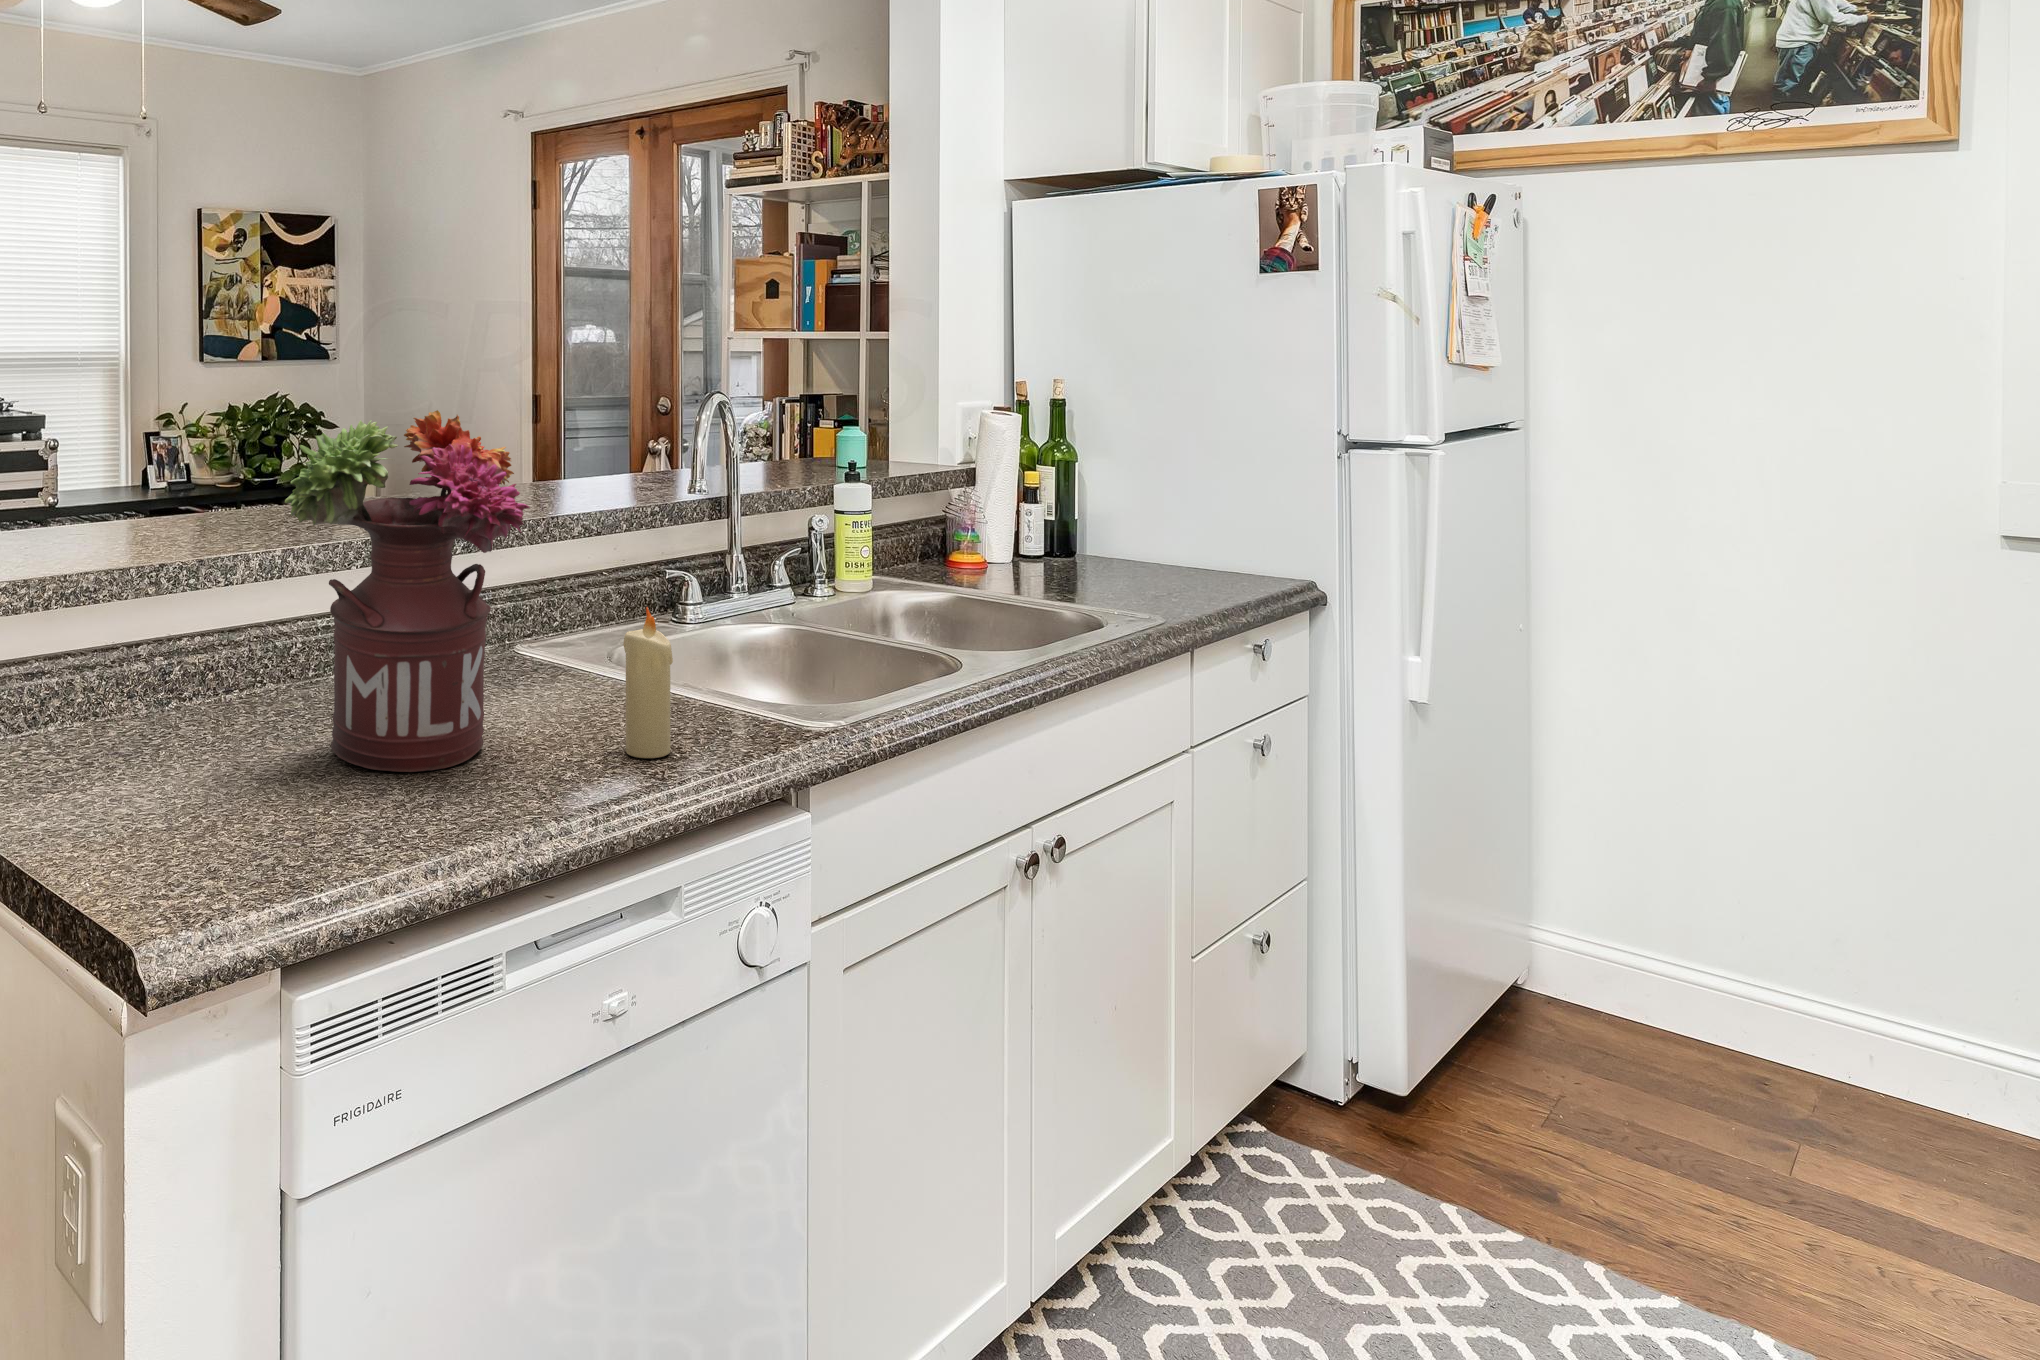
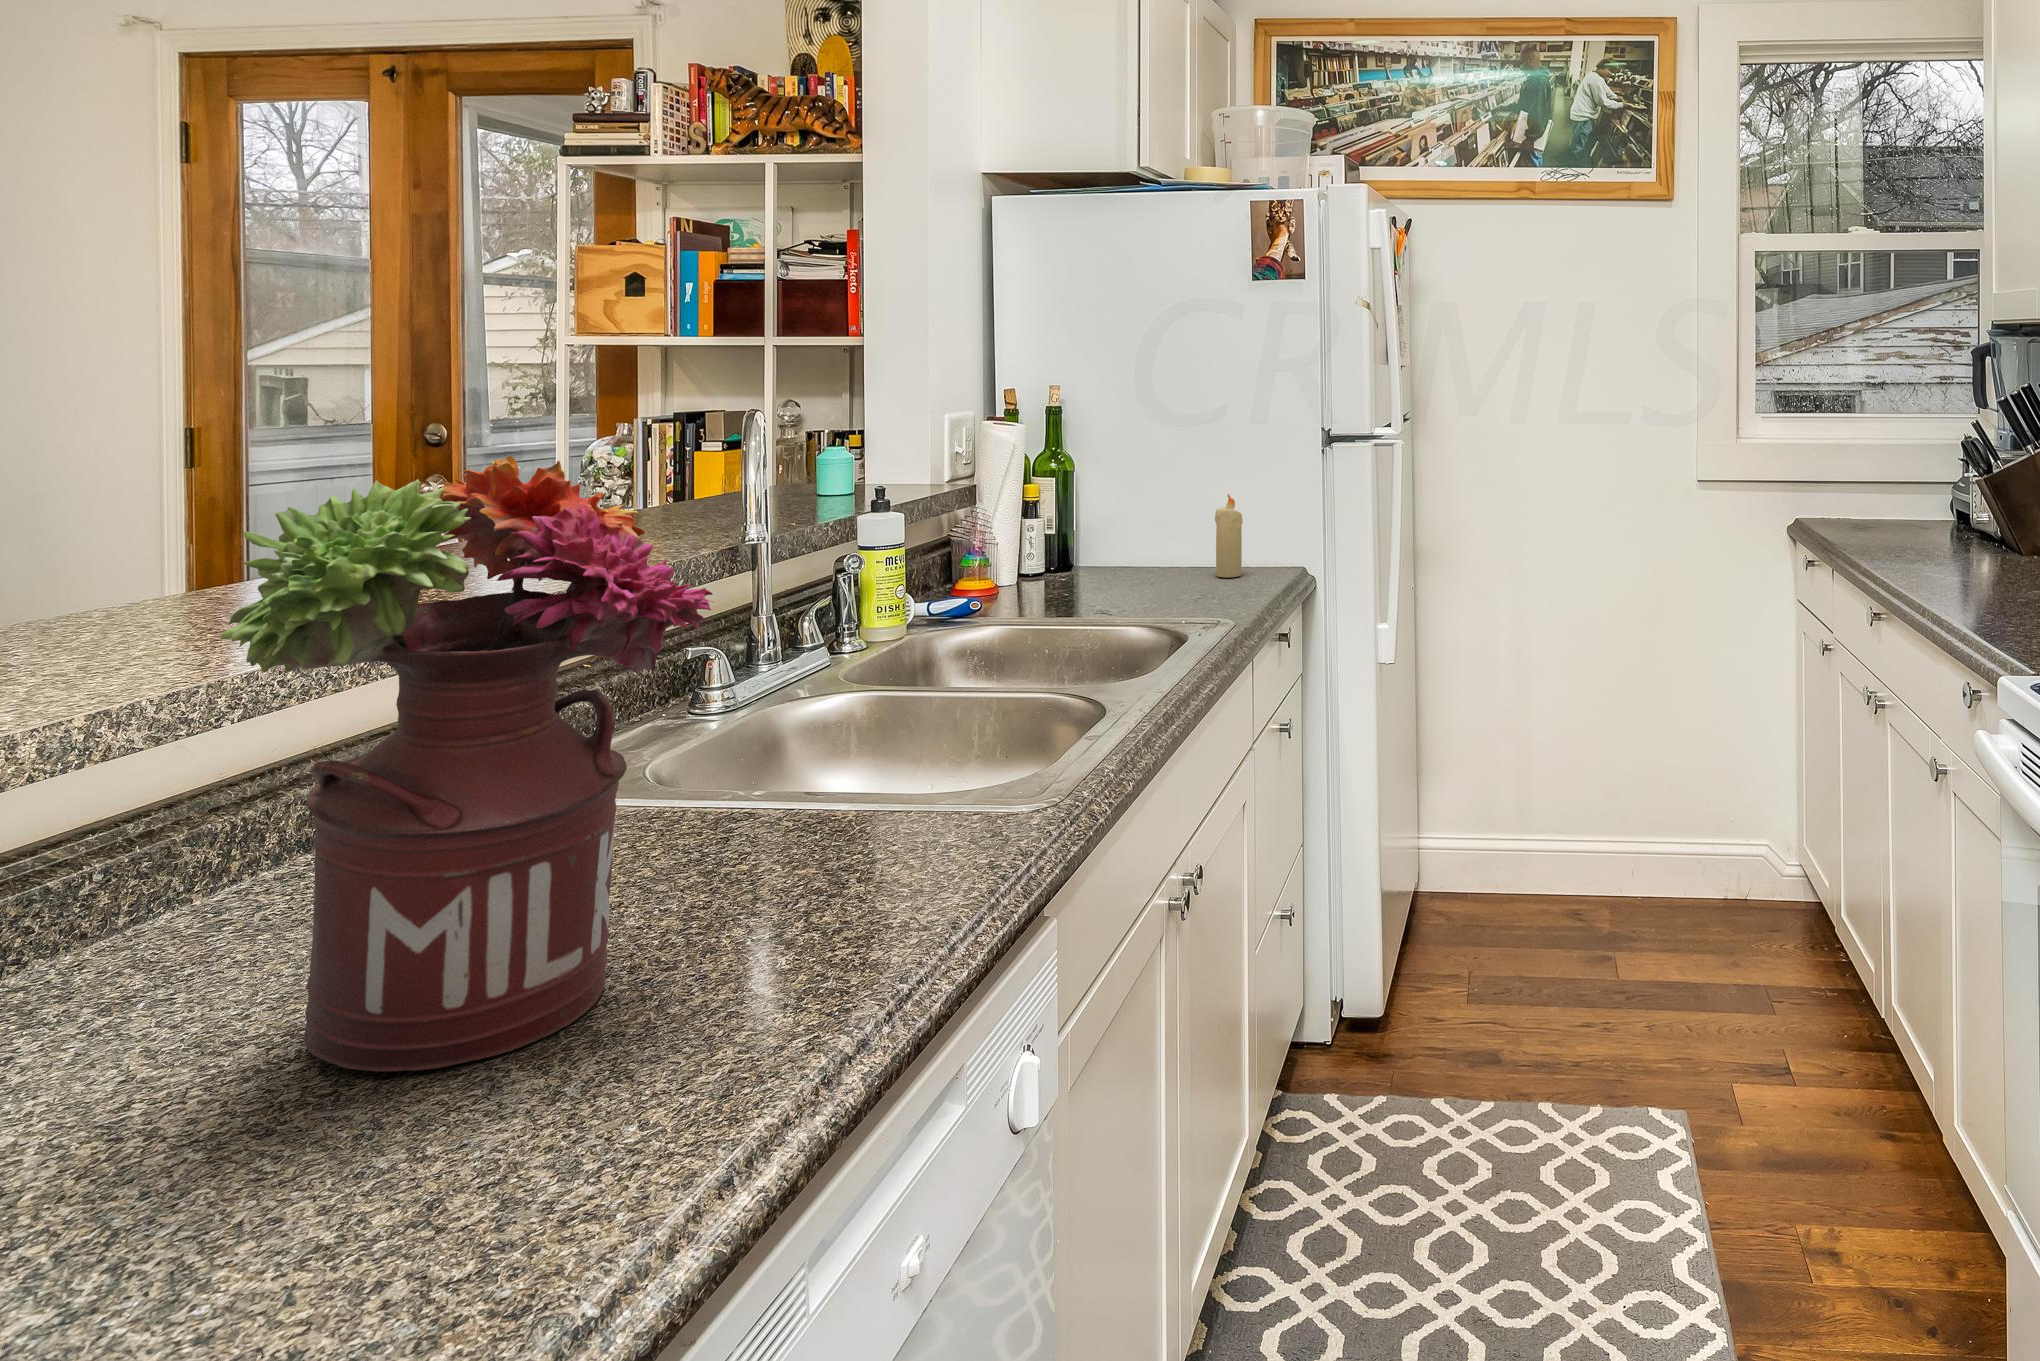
candle: present [623,607,673,758] -> present [1215,494,1243,578]

